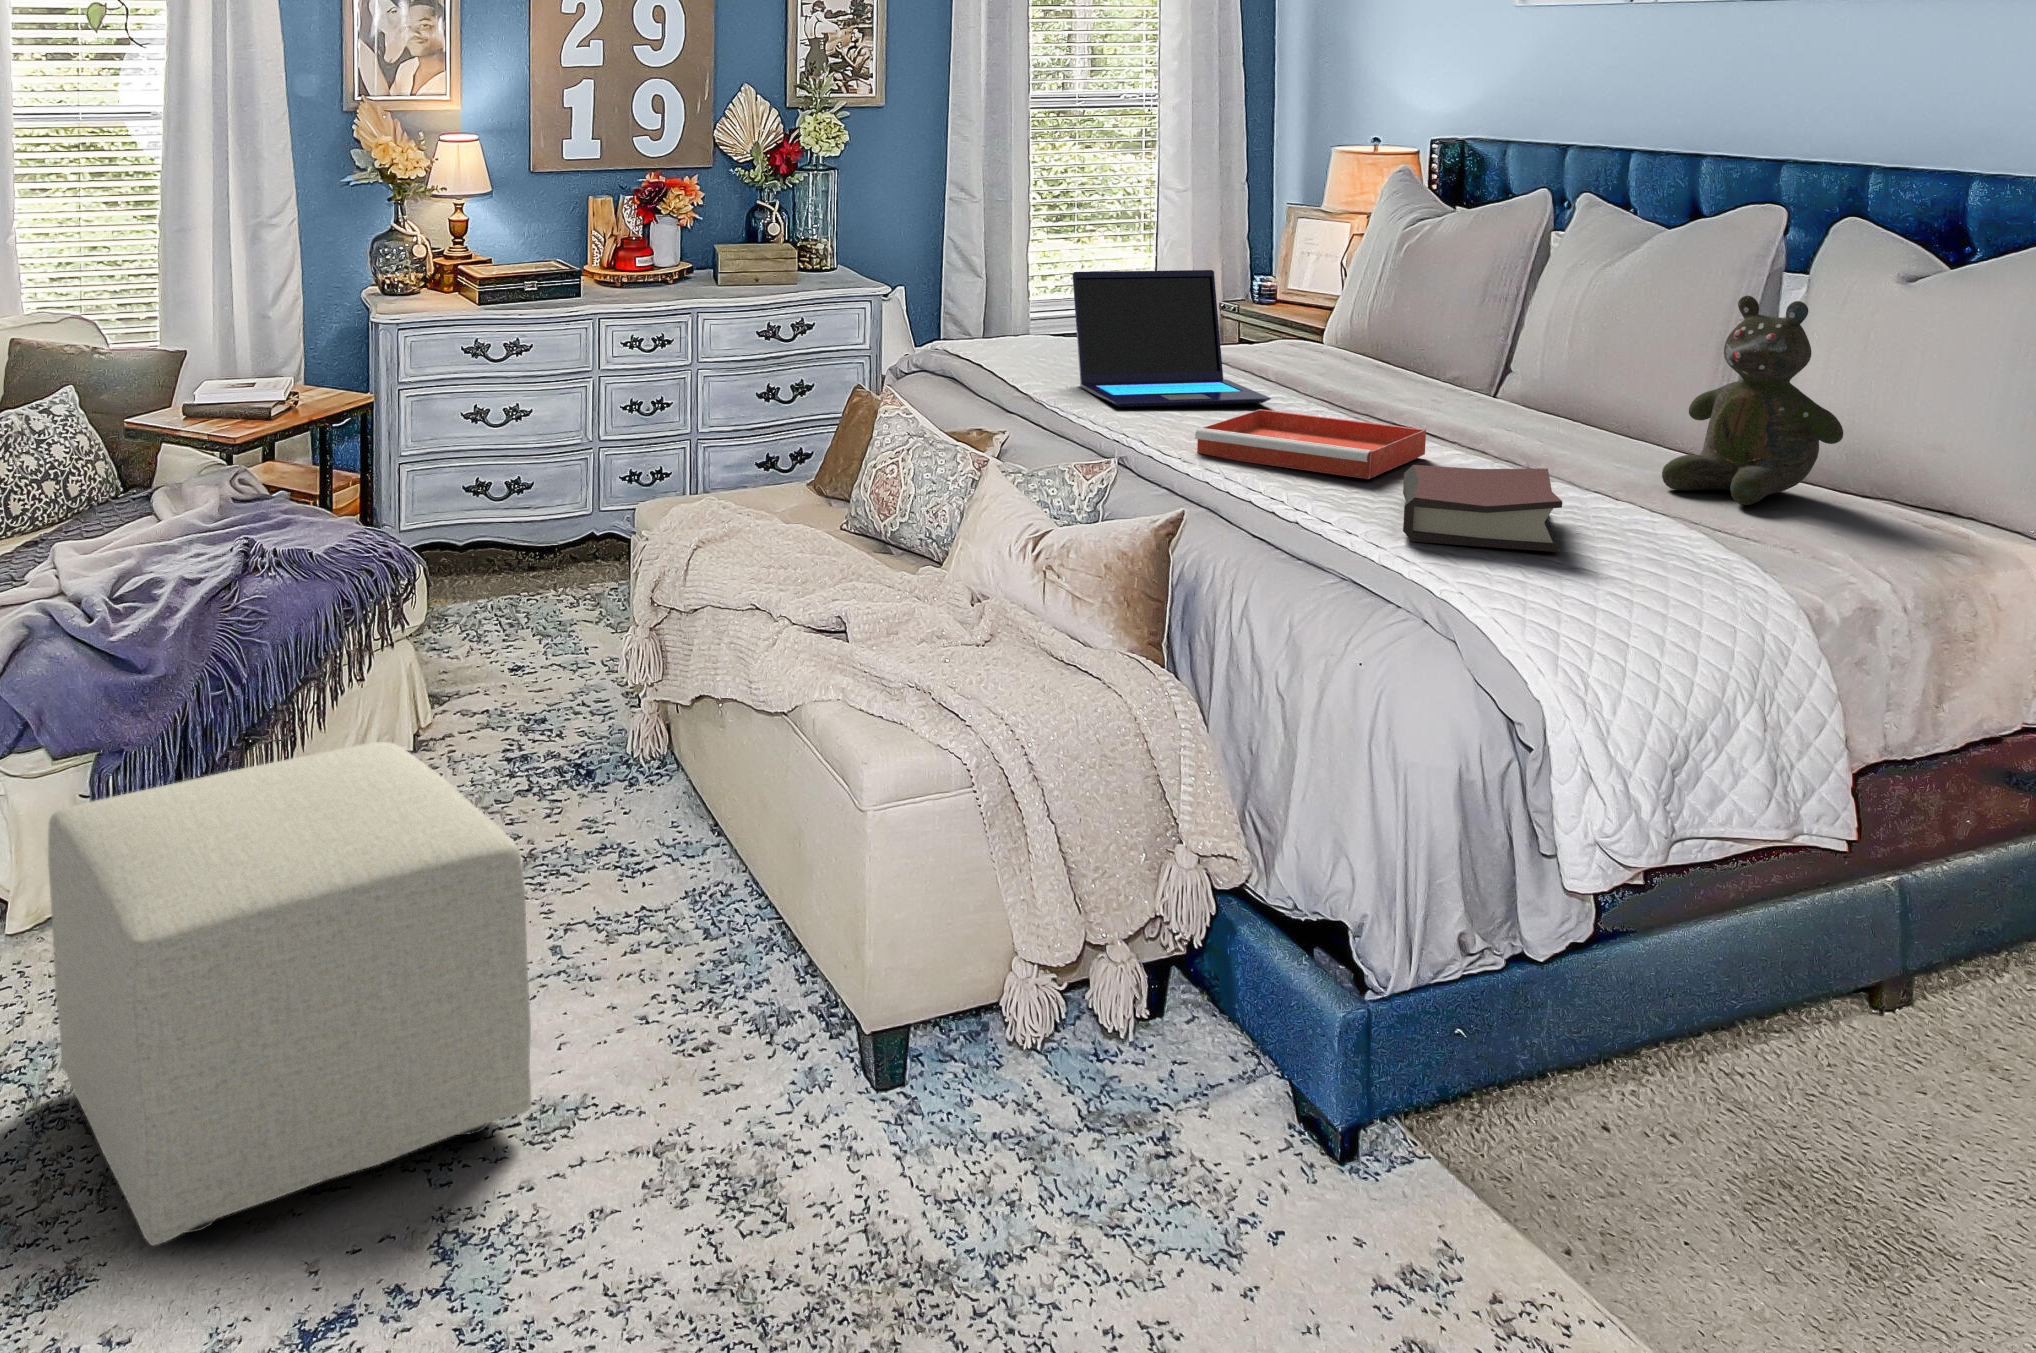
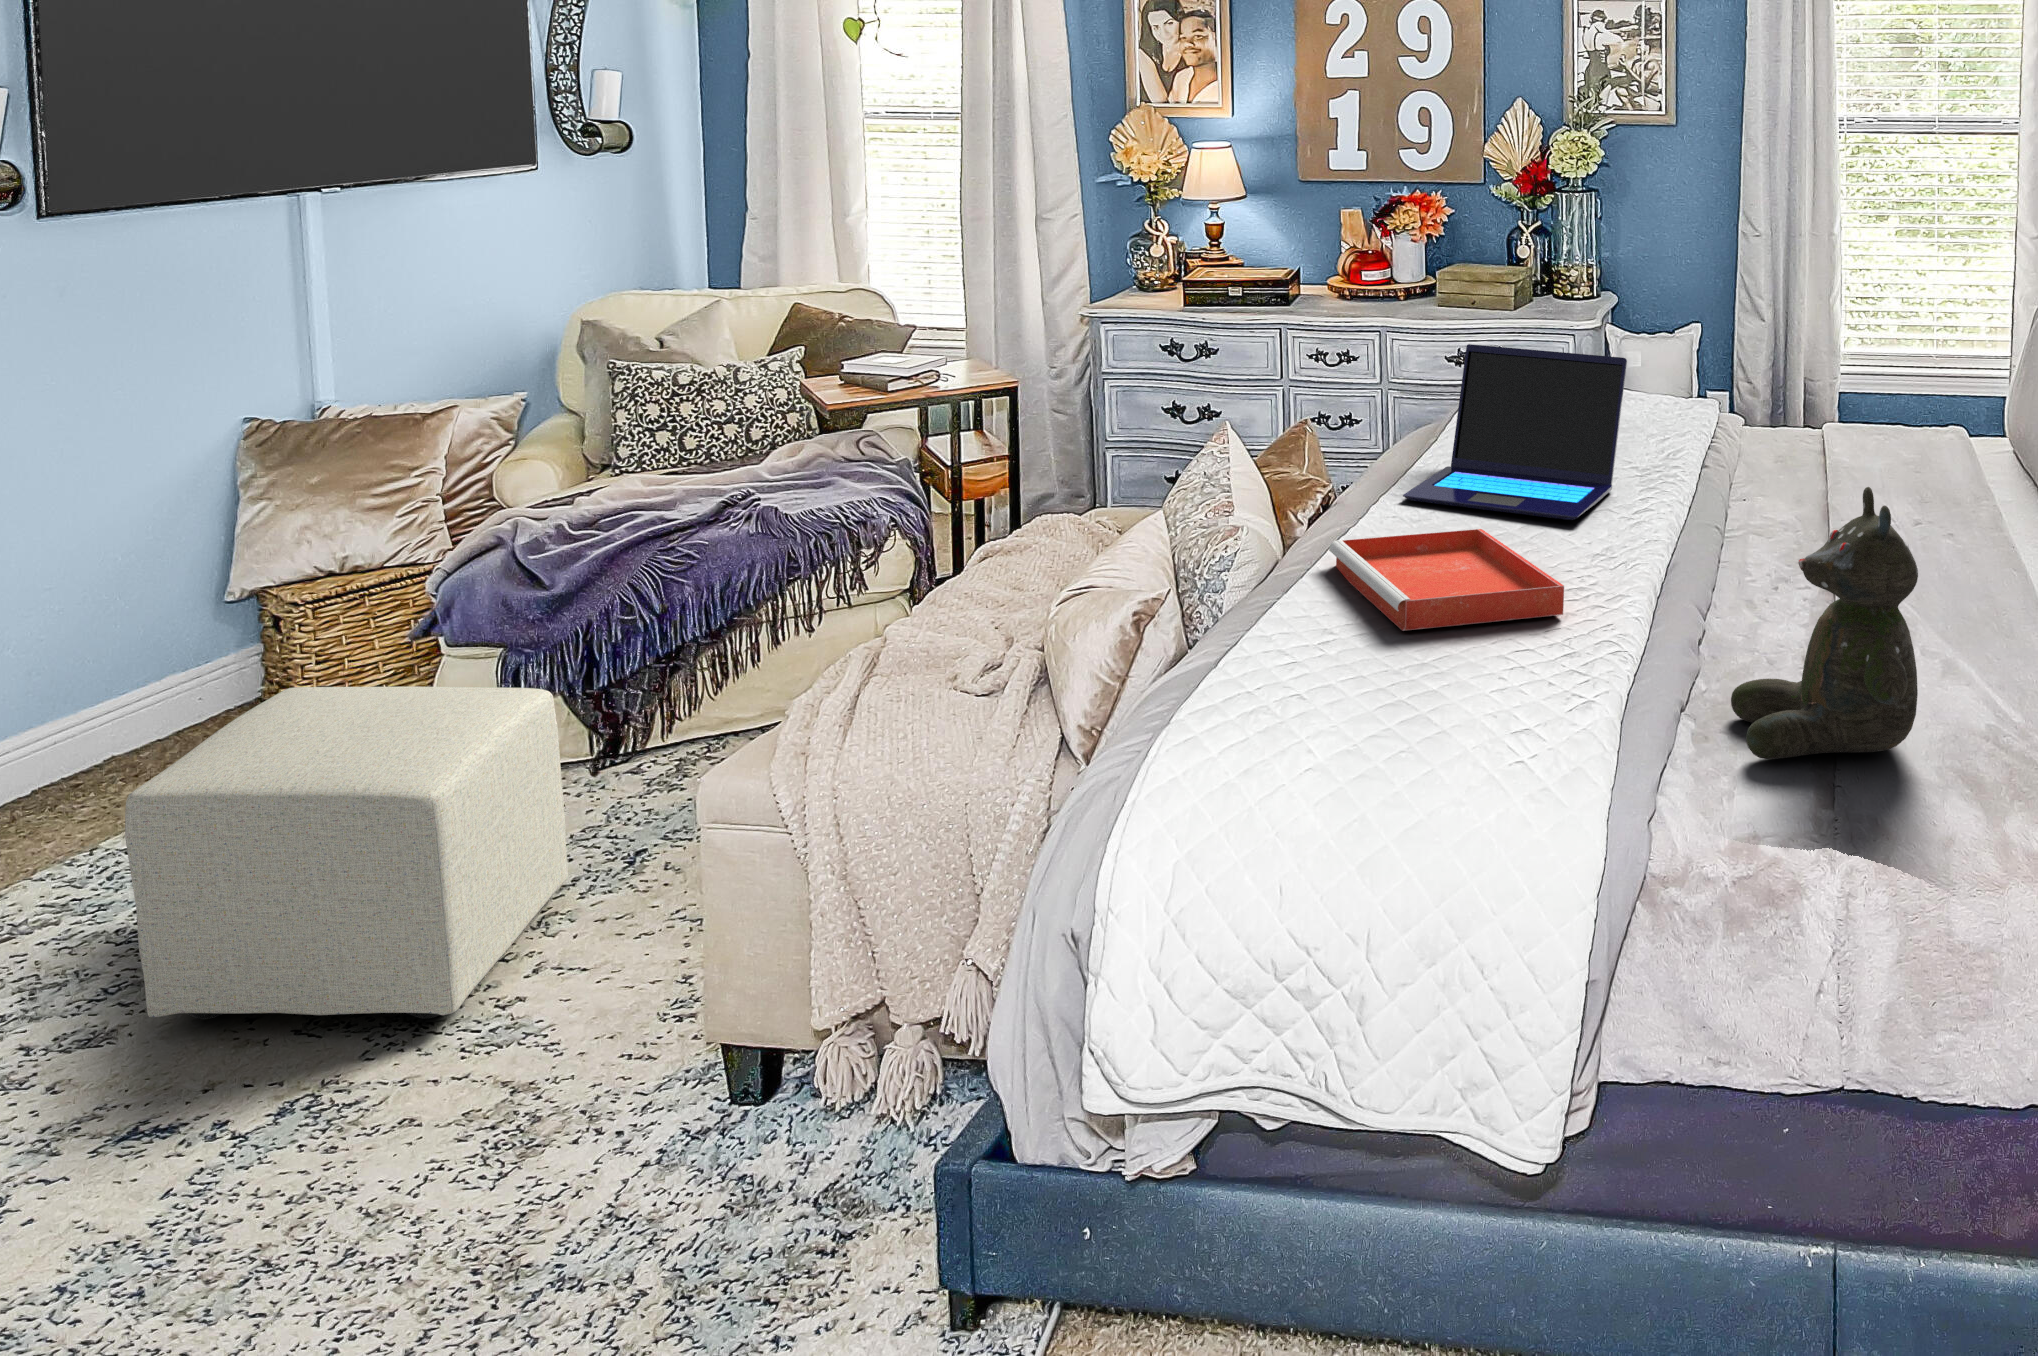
hardback book: present [1403,465,1562,552] -> none [1231,625,1490,759]

